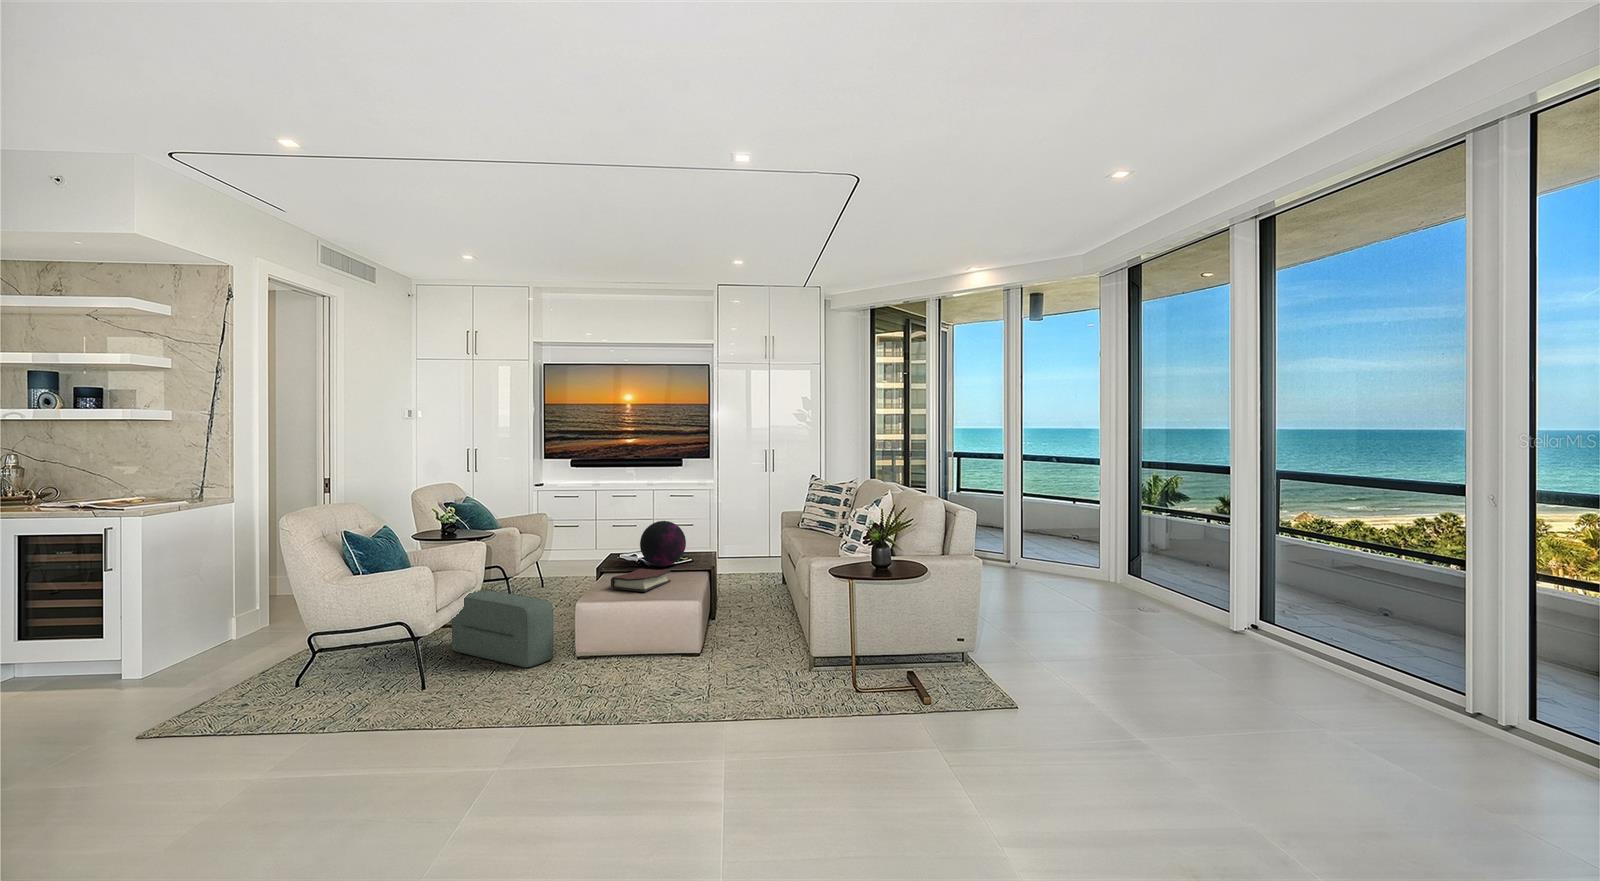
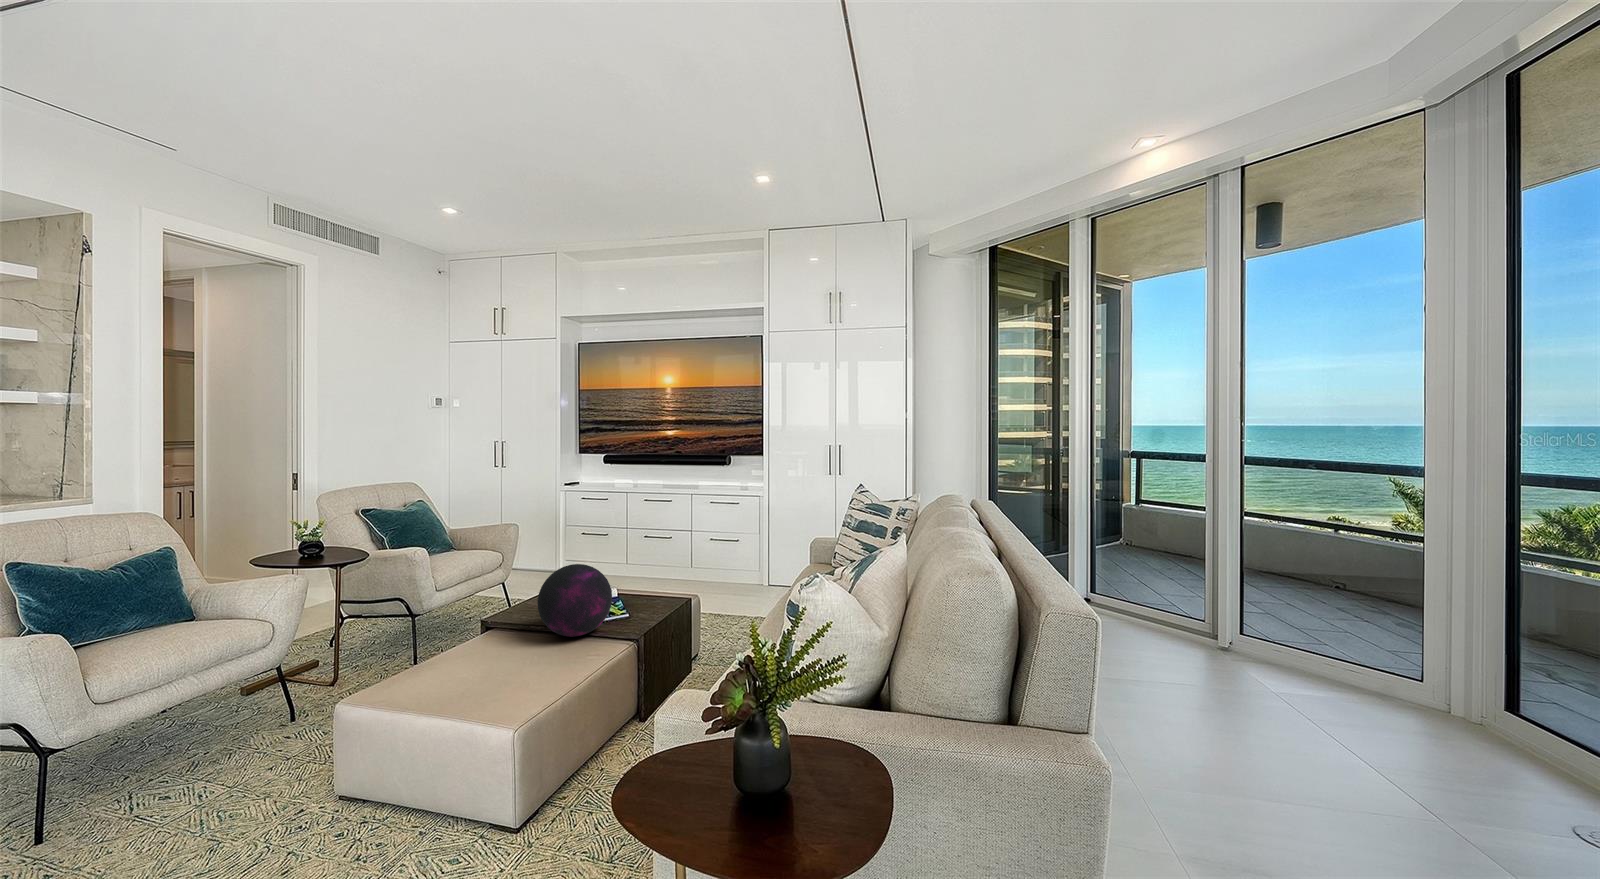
hardback book: present [611,569,671,592] -> none [426,649,537,709]
pouf: present [452,590,553,667] -> none [215,670,304,839]

